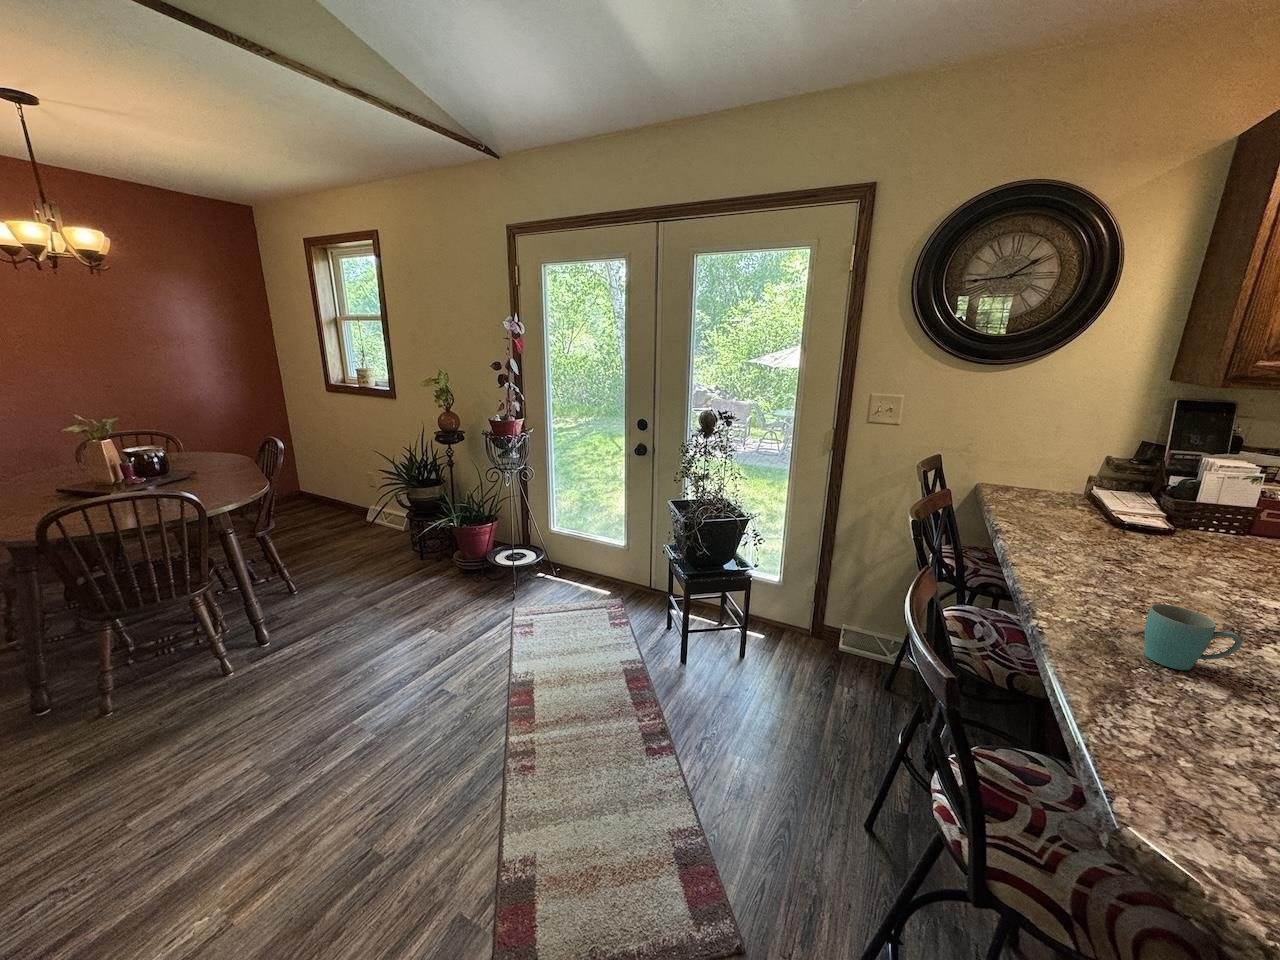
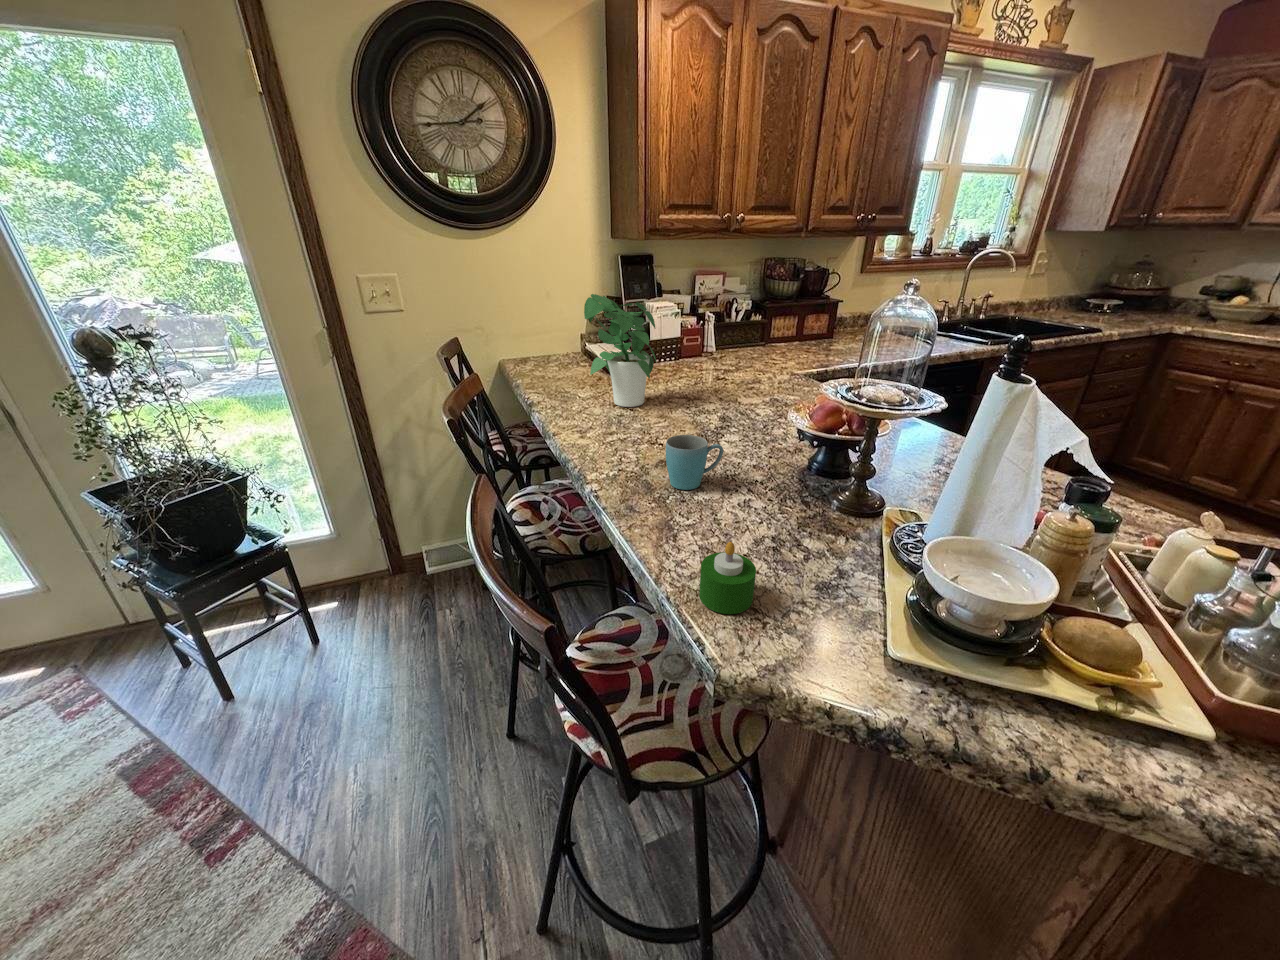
potted plant: none [1081,441,1196,568] -> present [584,294,656,407]
candle: none [1125,712,1215,793] -> present [699,542,756,614]

